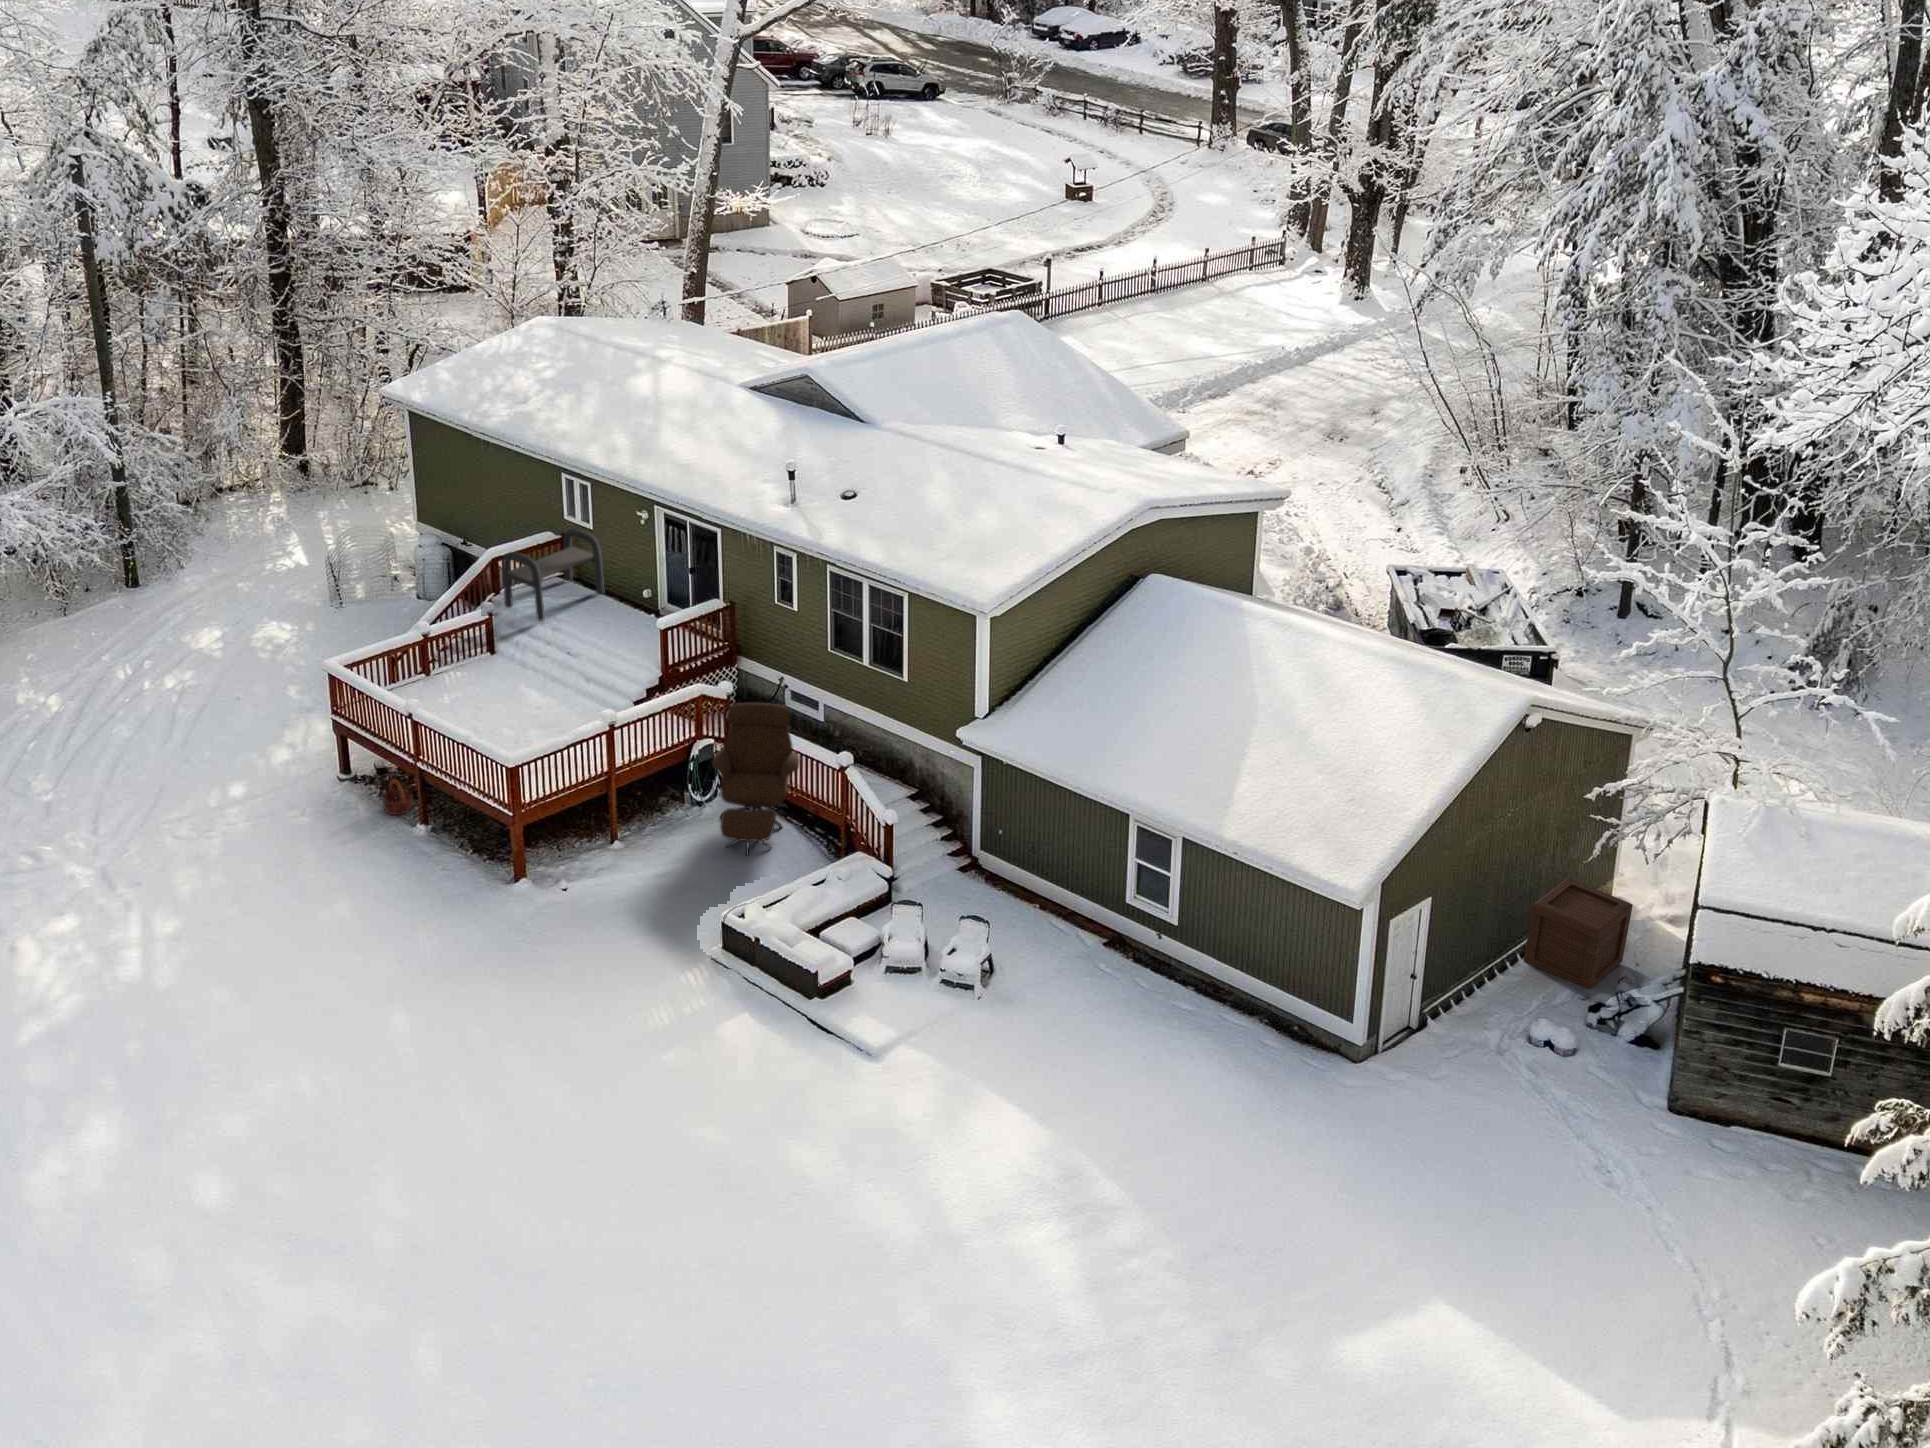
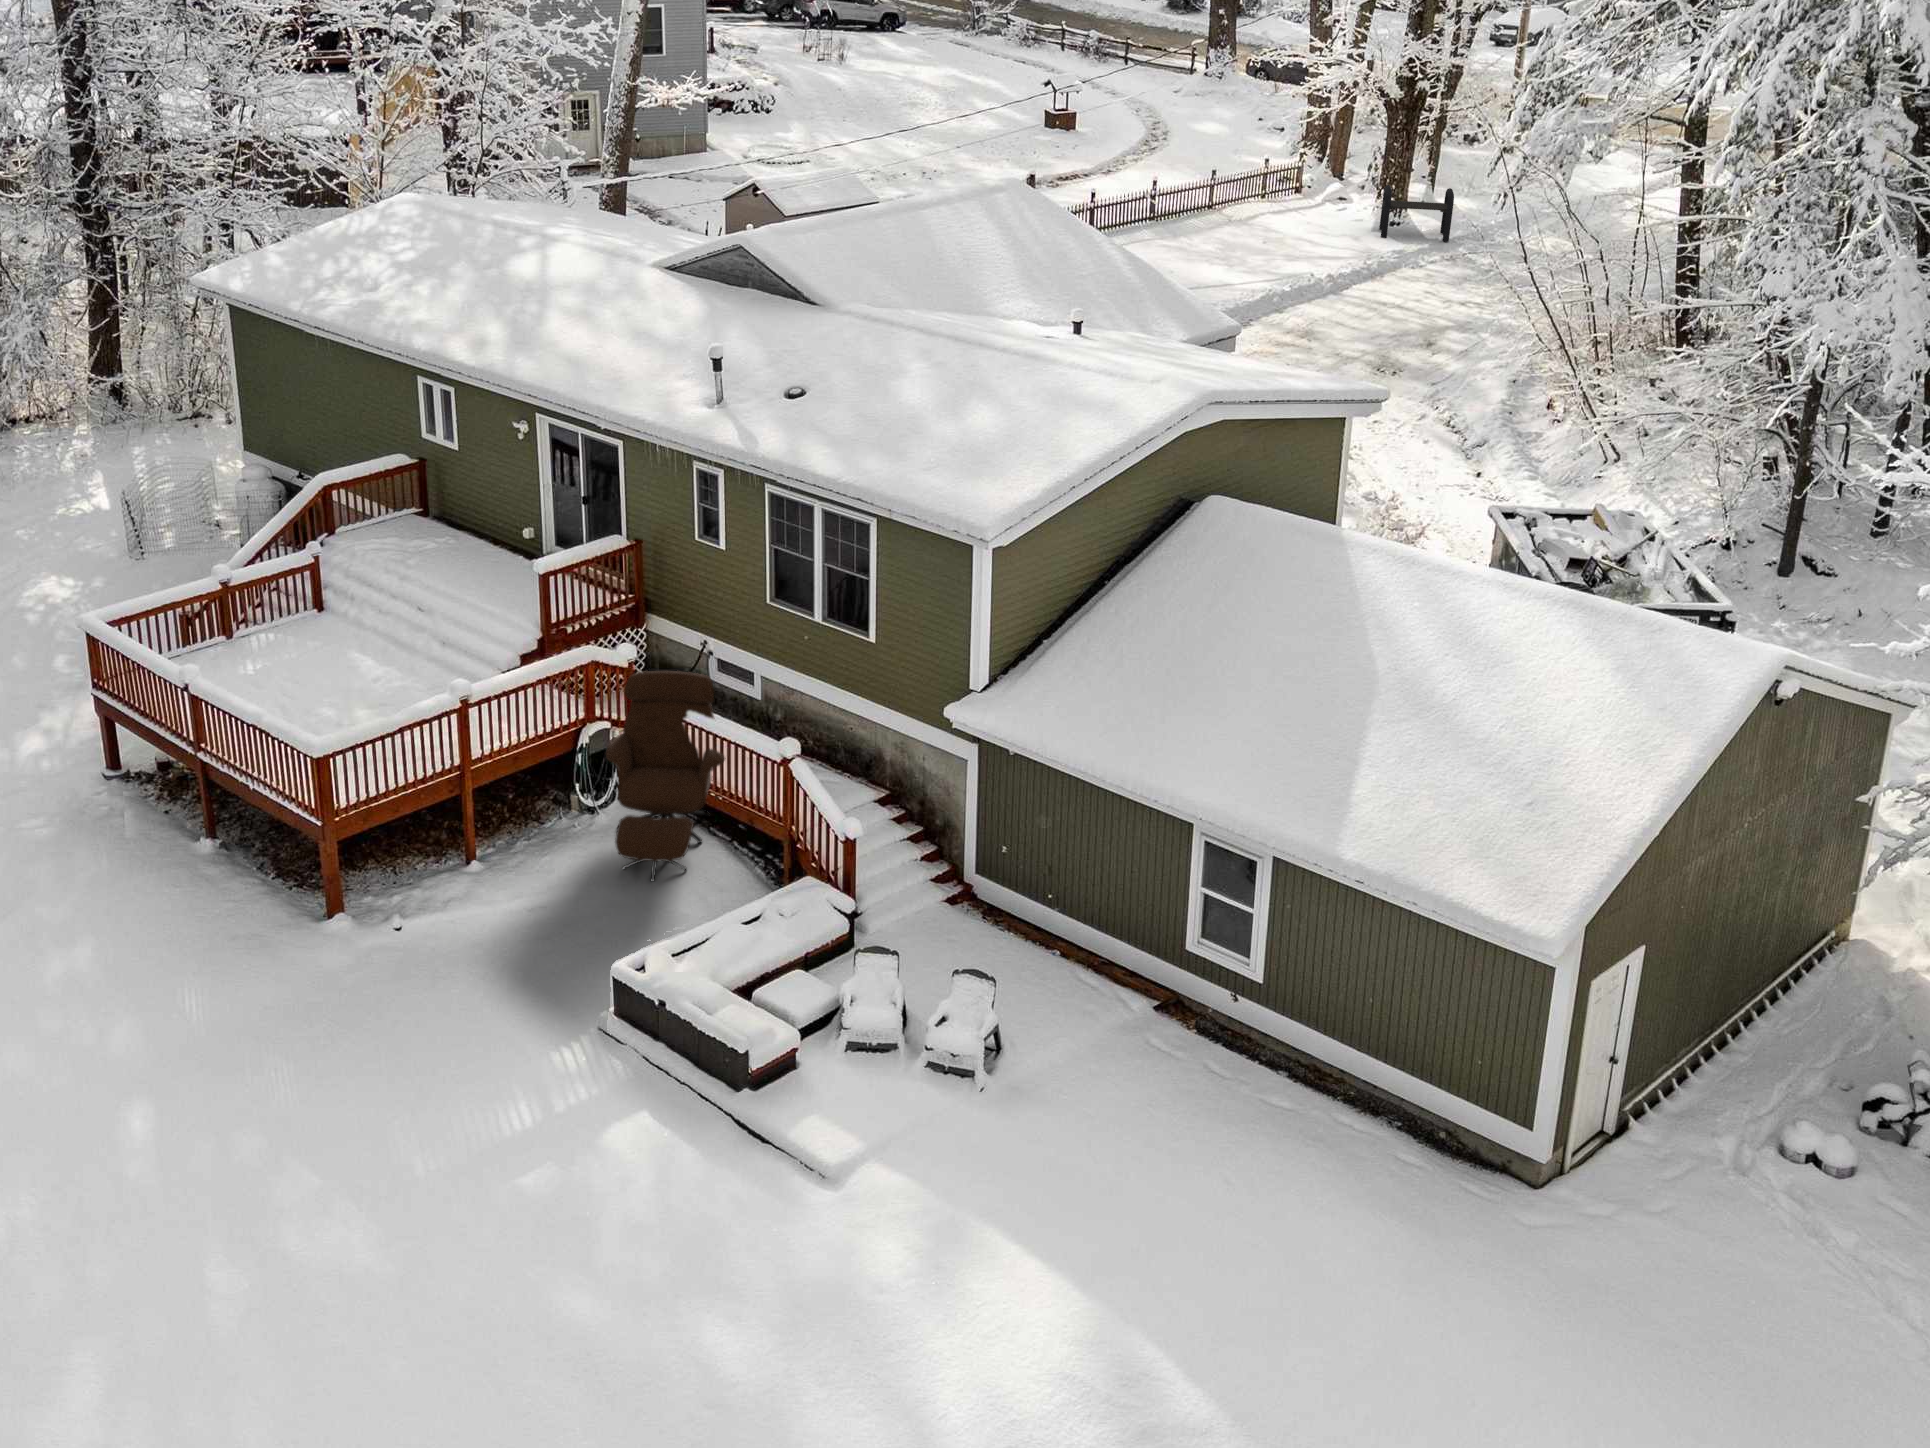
bench: present [503,529,604,621] -> present [1379,185,1454,242]
basket: present [382,779,412,815] -> none [151,774,196,824]
wooden crate: present [1524,878,1633,989] -> none [1744,916,1904,1076]

